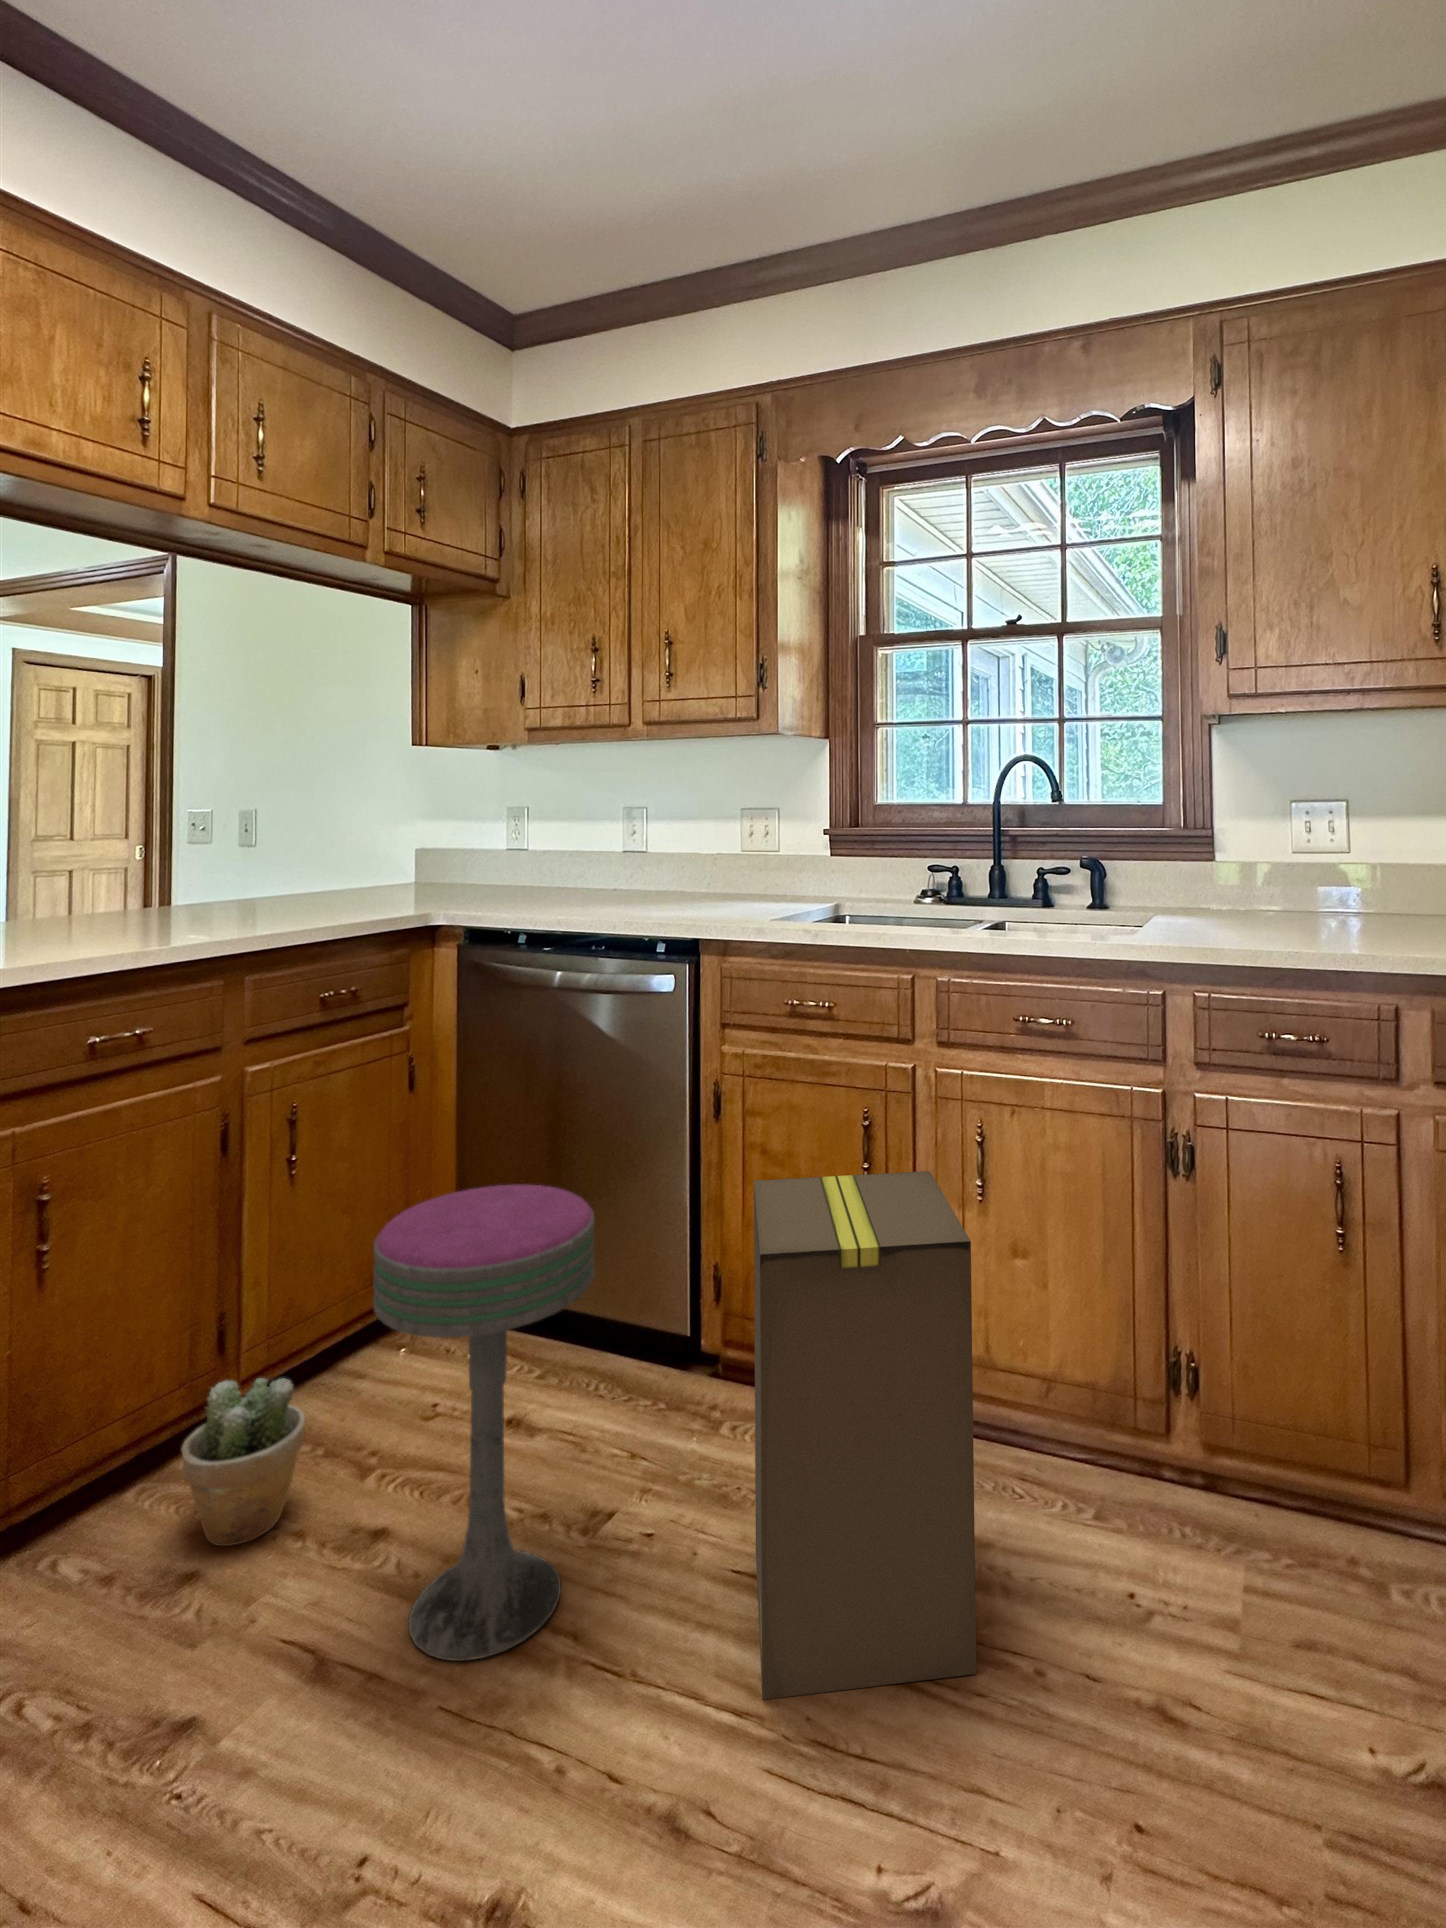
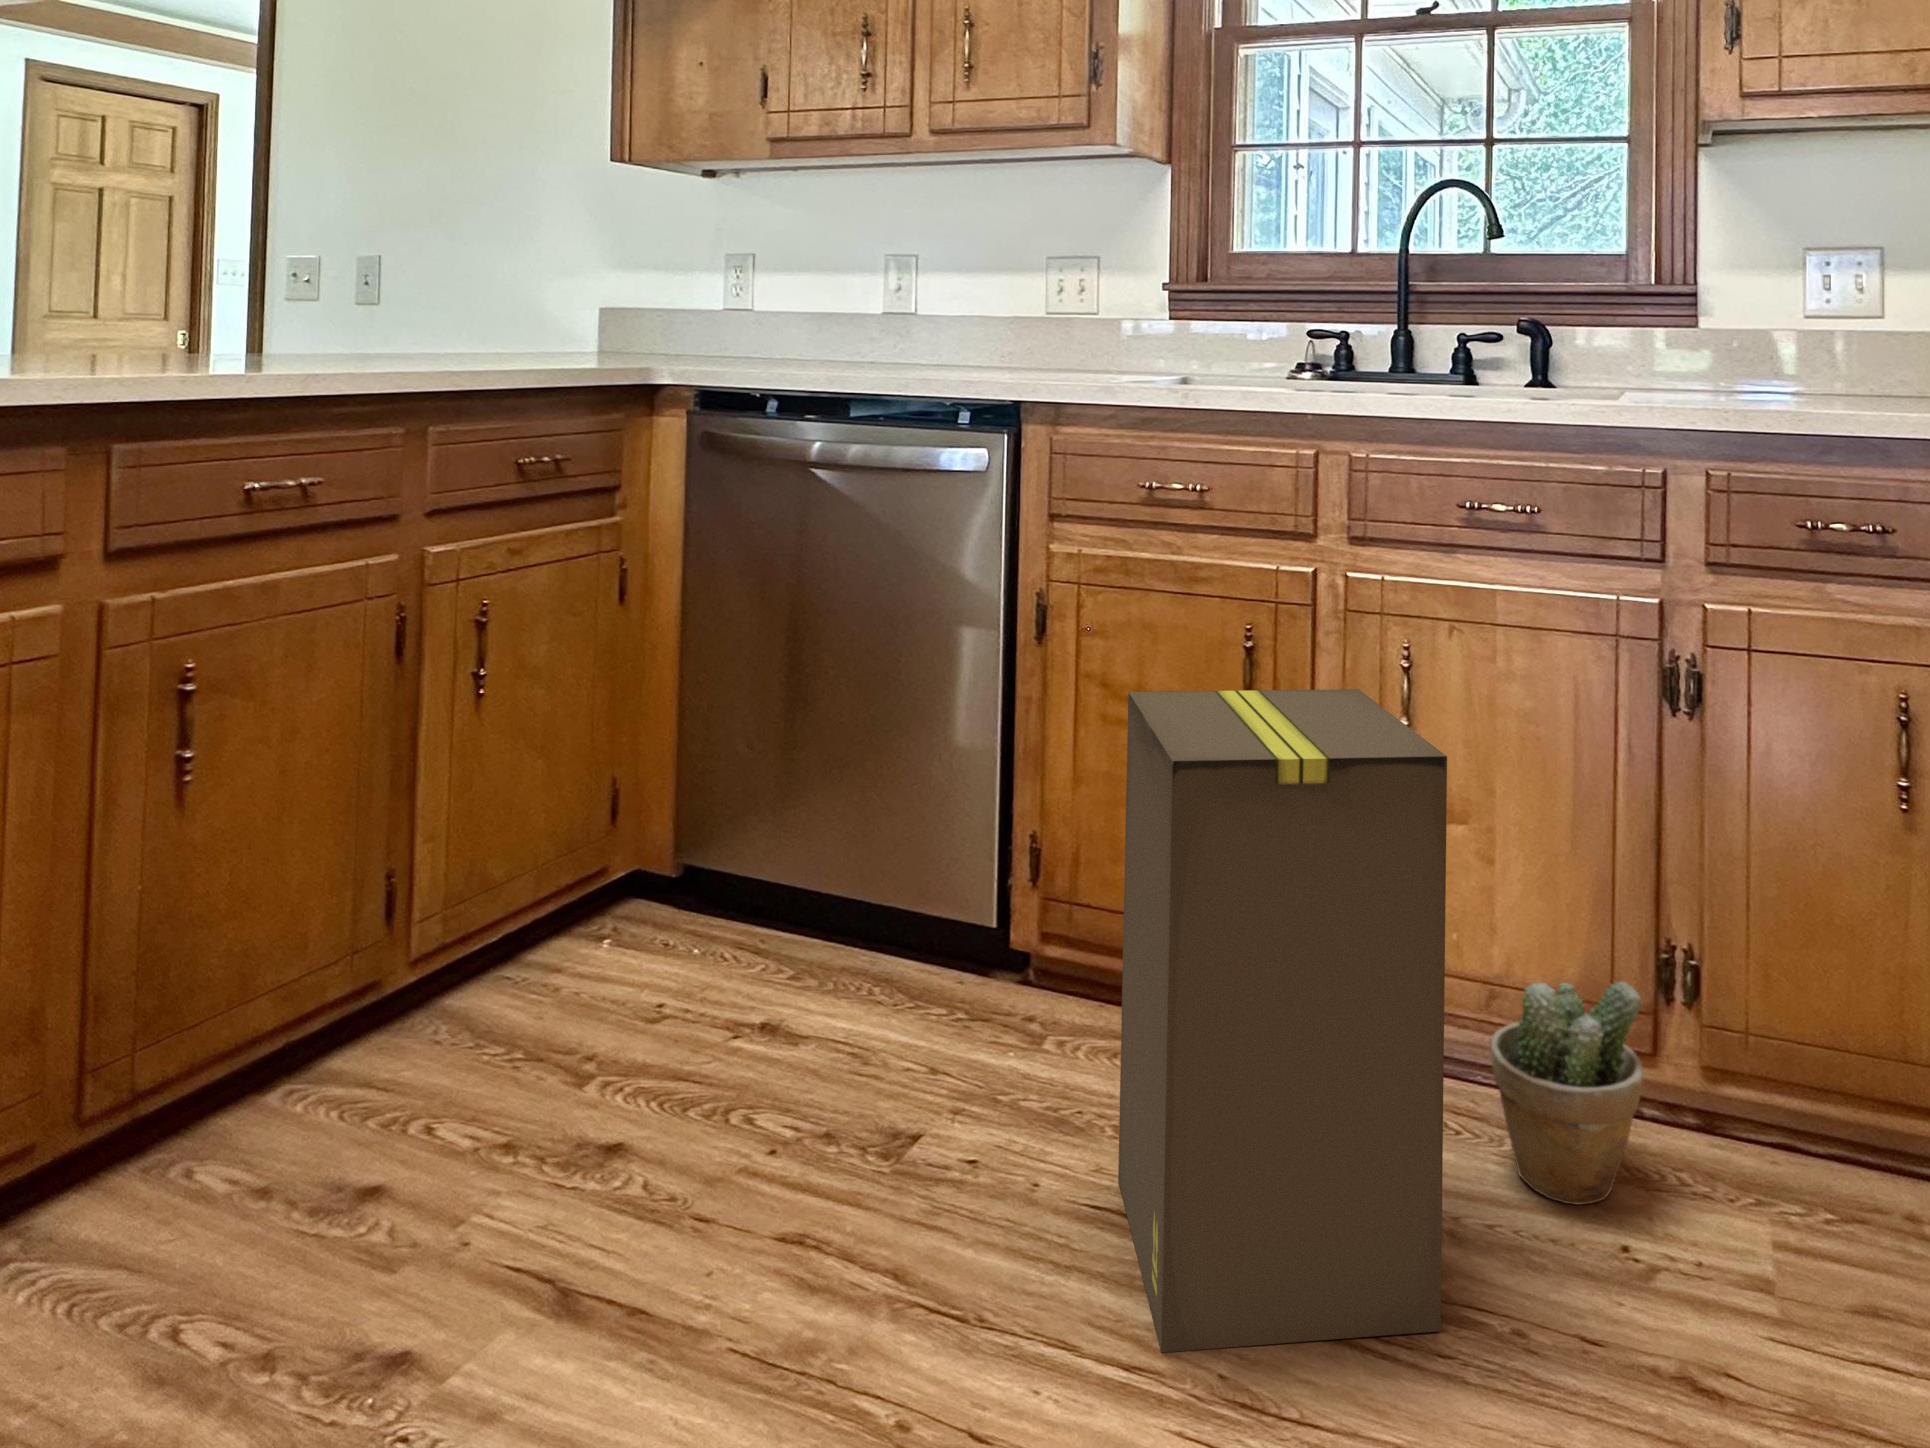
bar stool: present [373,1185,594,1661] -> none [642,689,925,1297]
potted plant: present [182,1378,305,1546] -> present [1491,982,1643,1205]

